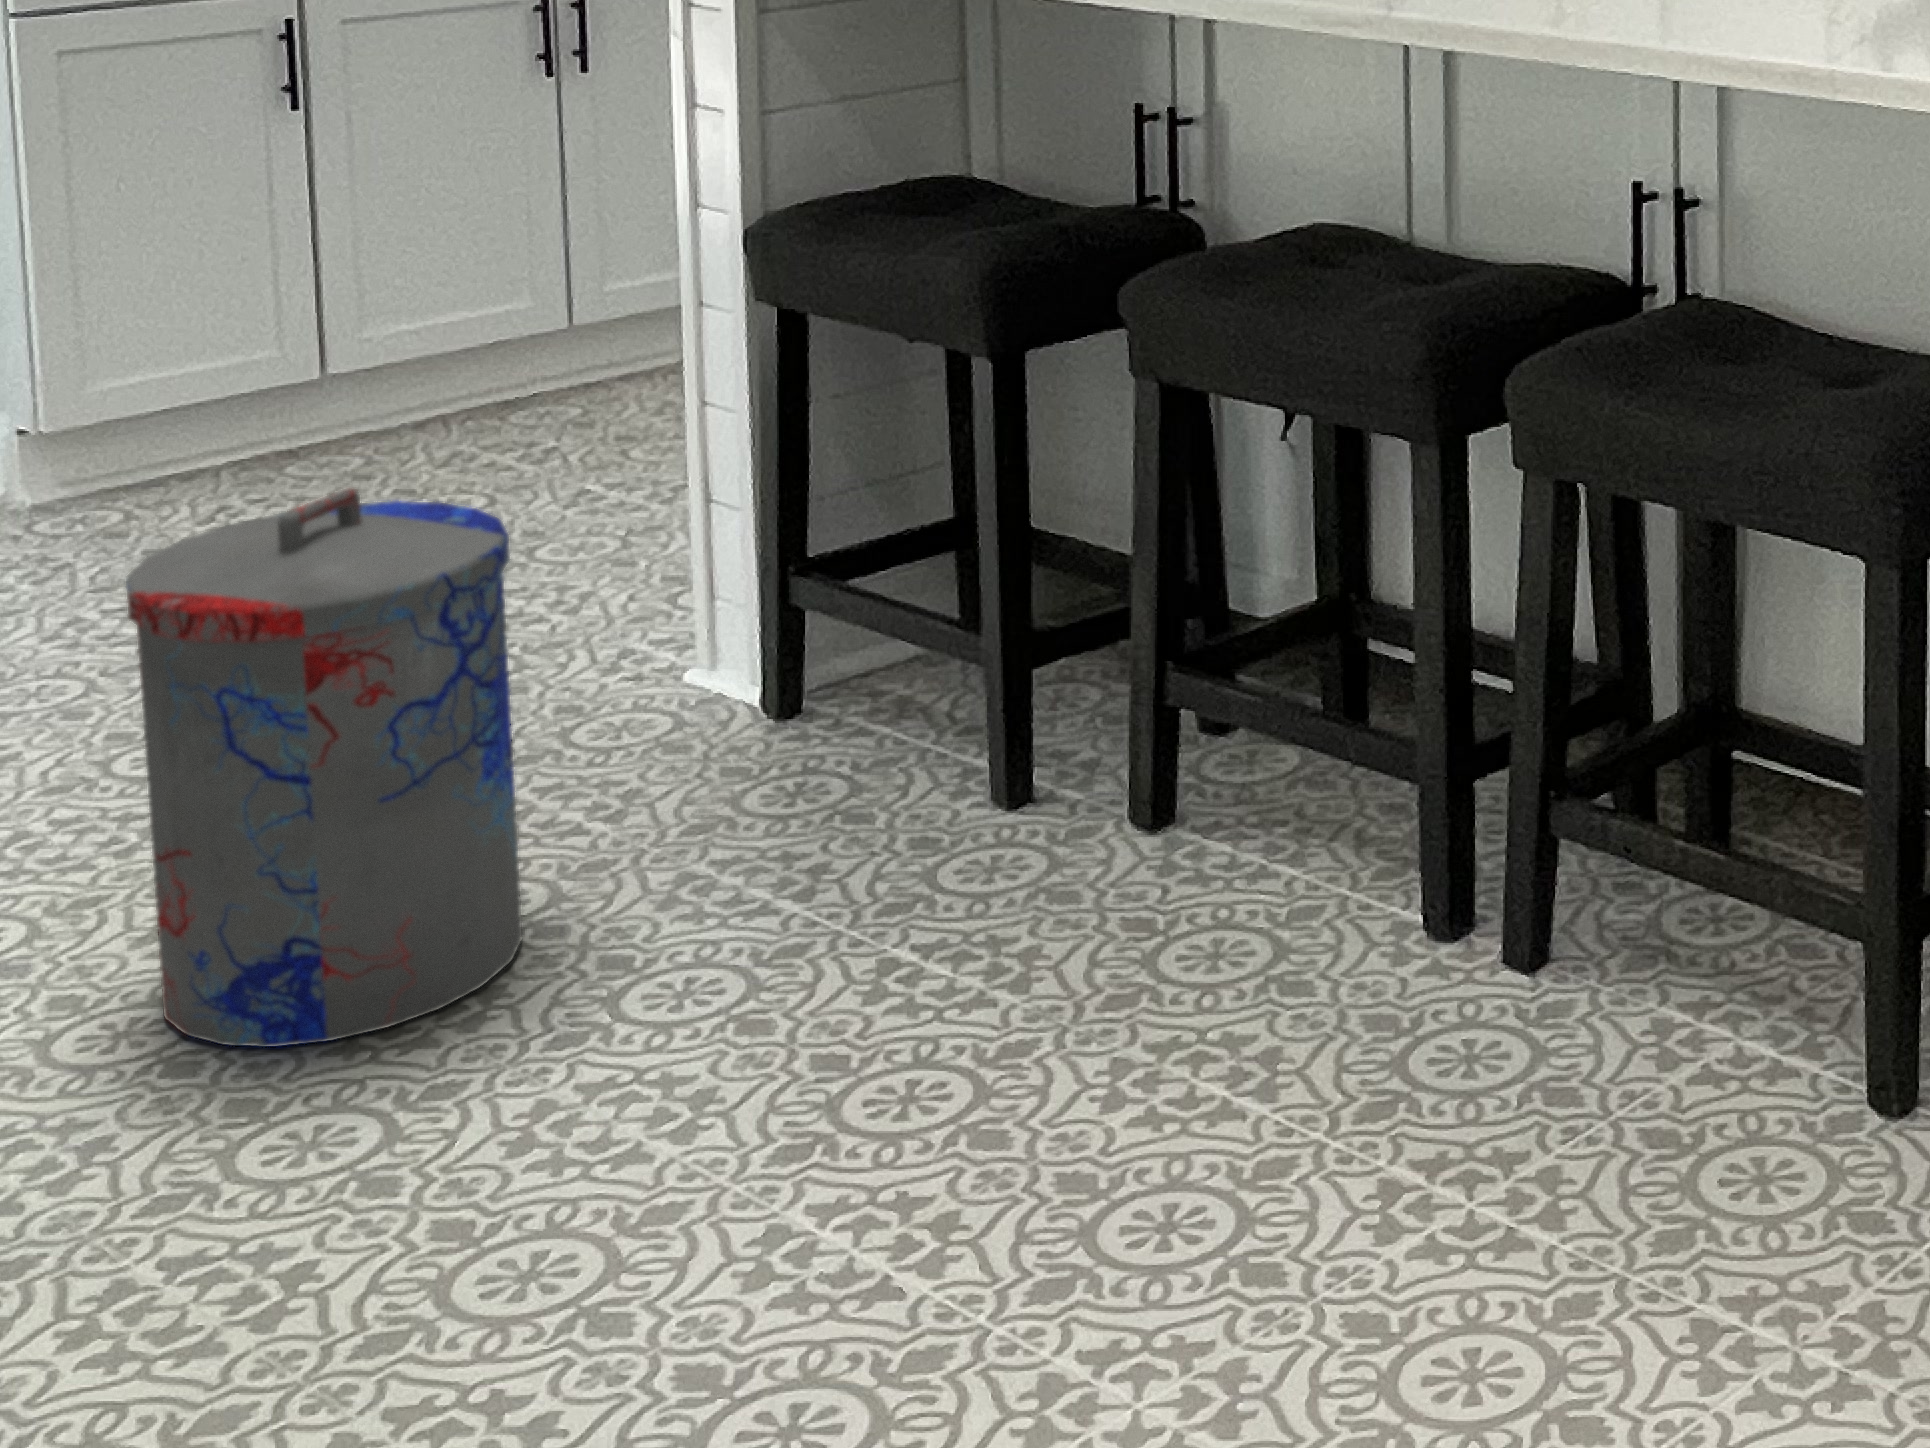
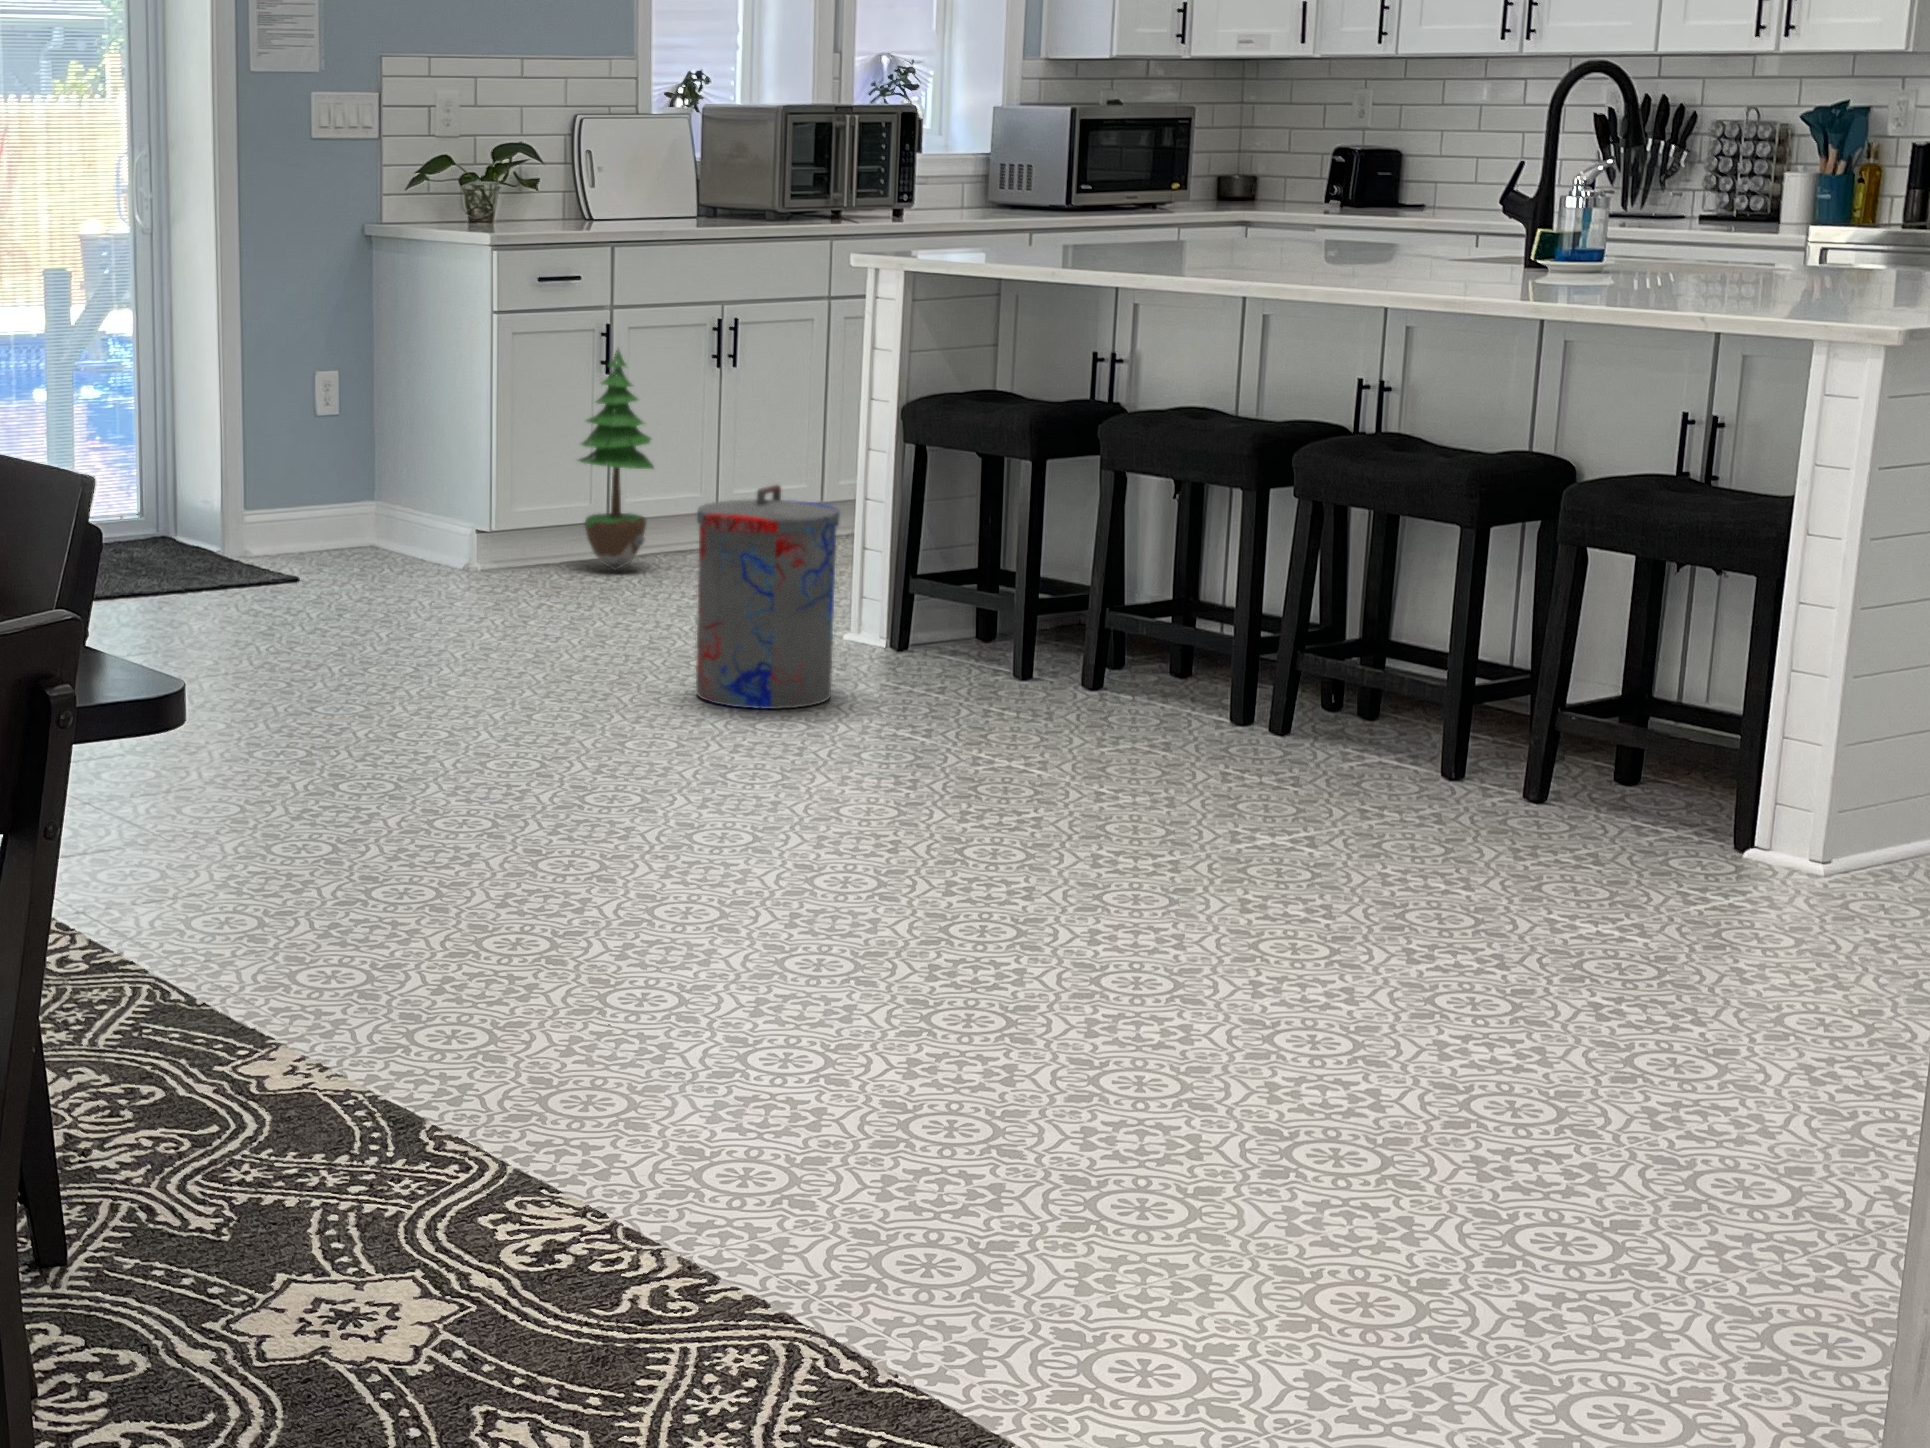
potted tree: none [212,68,390,484] -> present [579,350,654,570]

